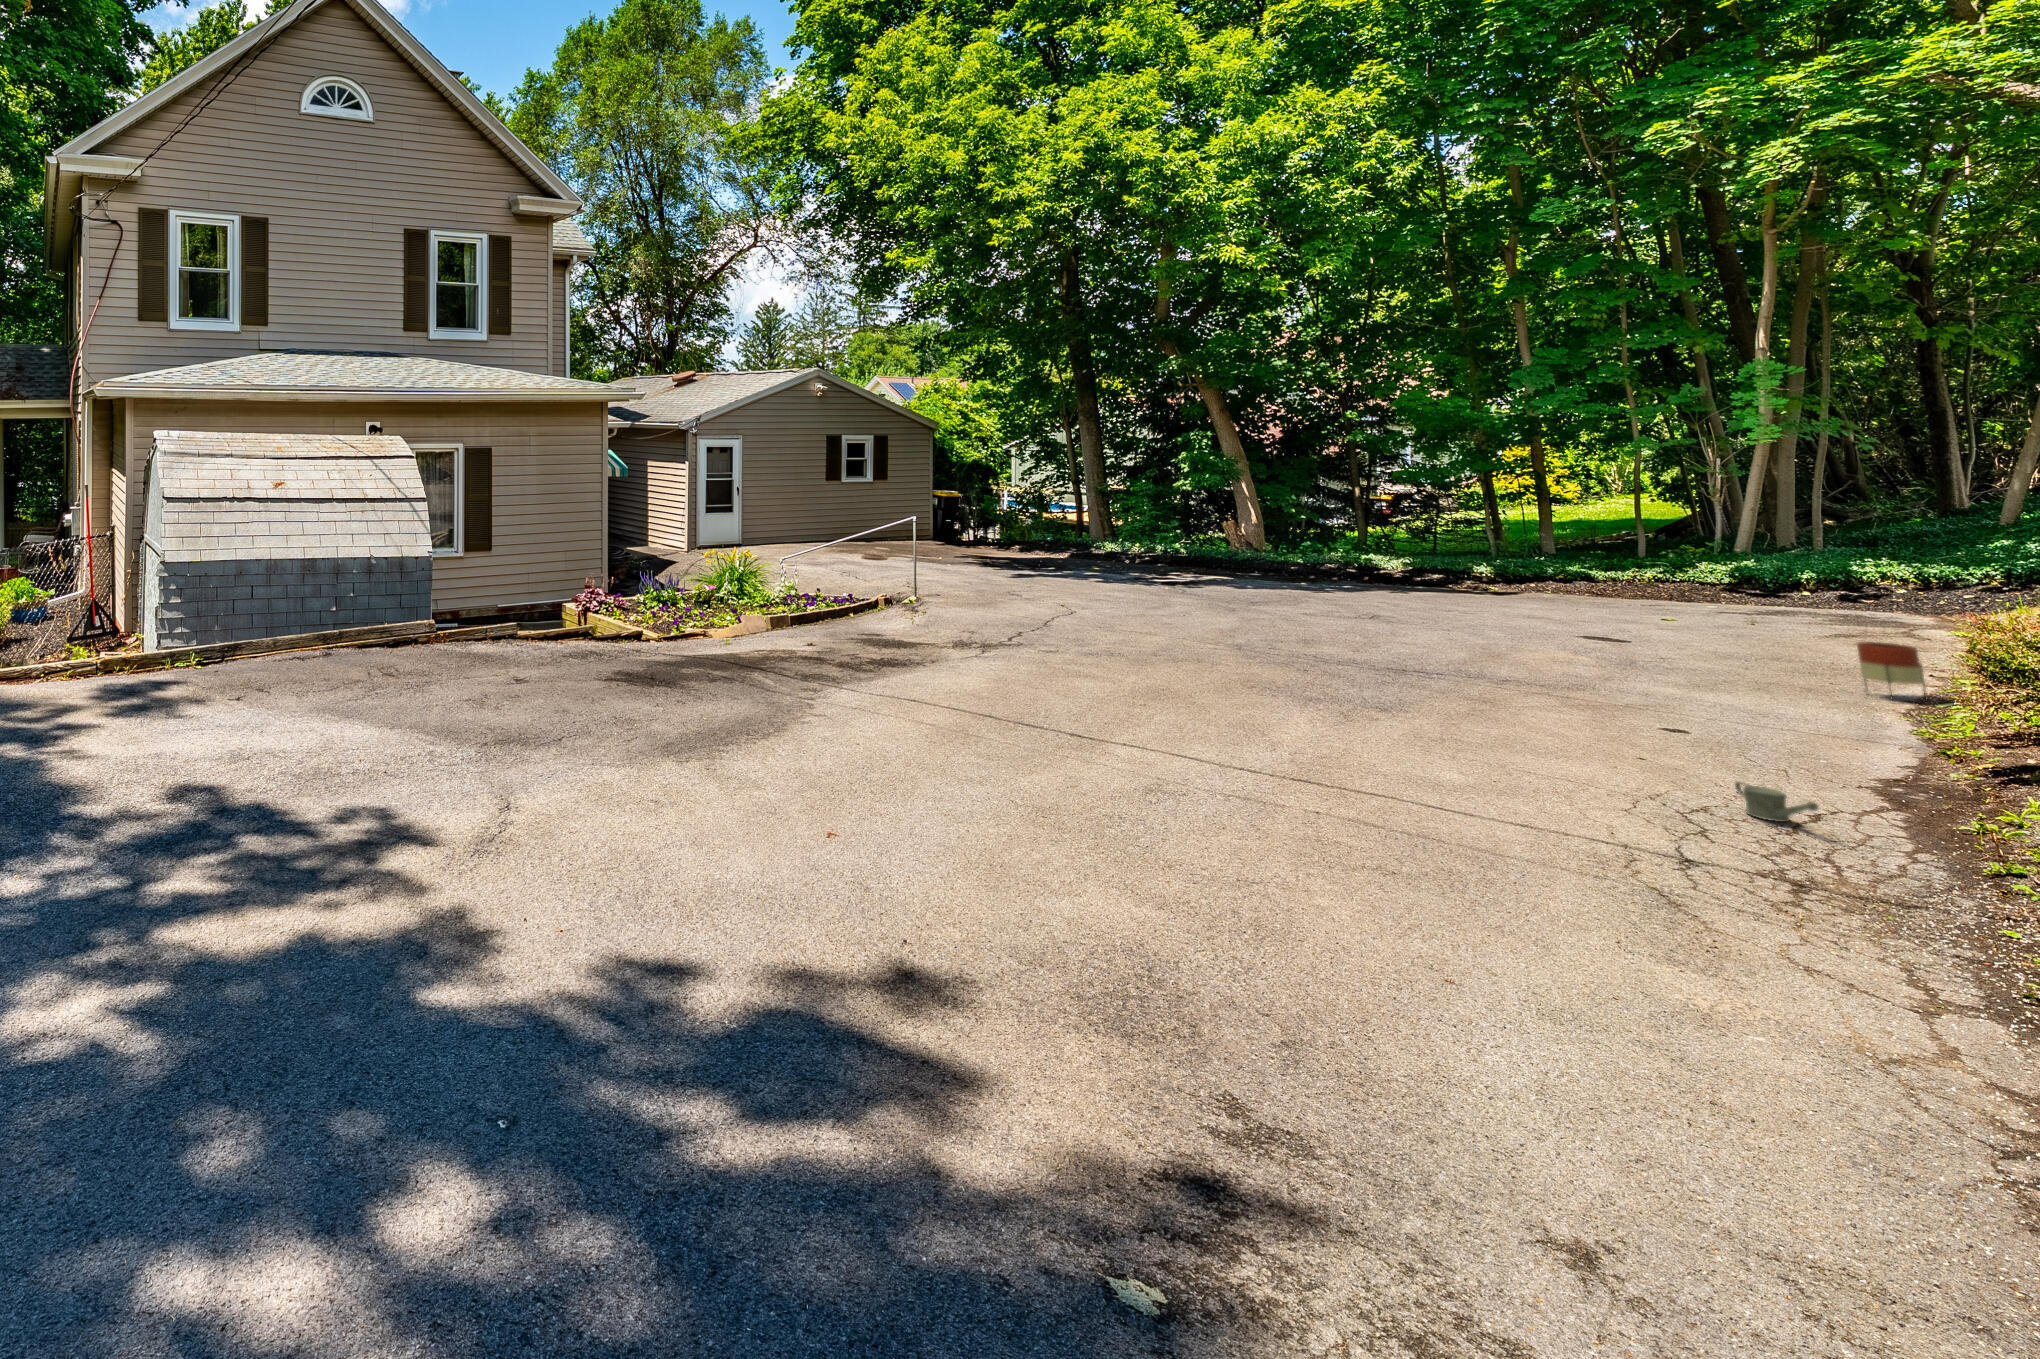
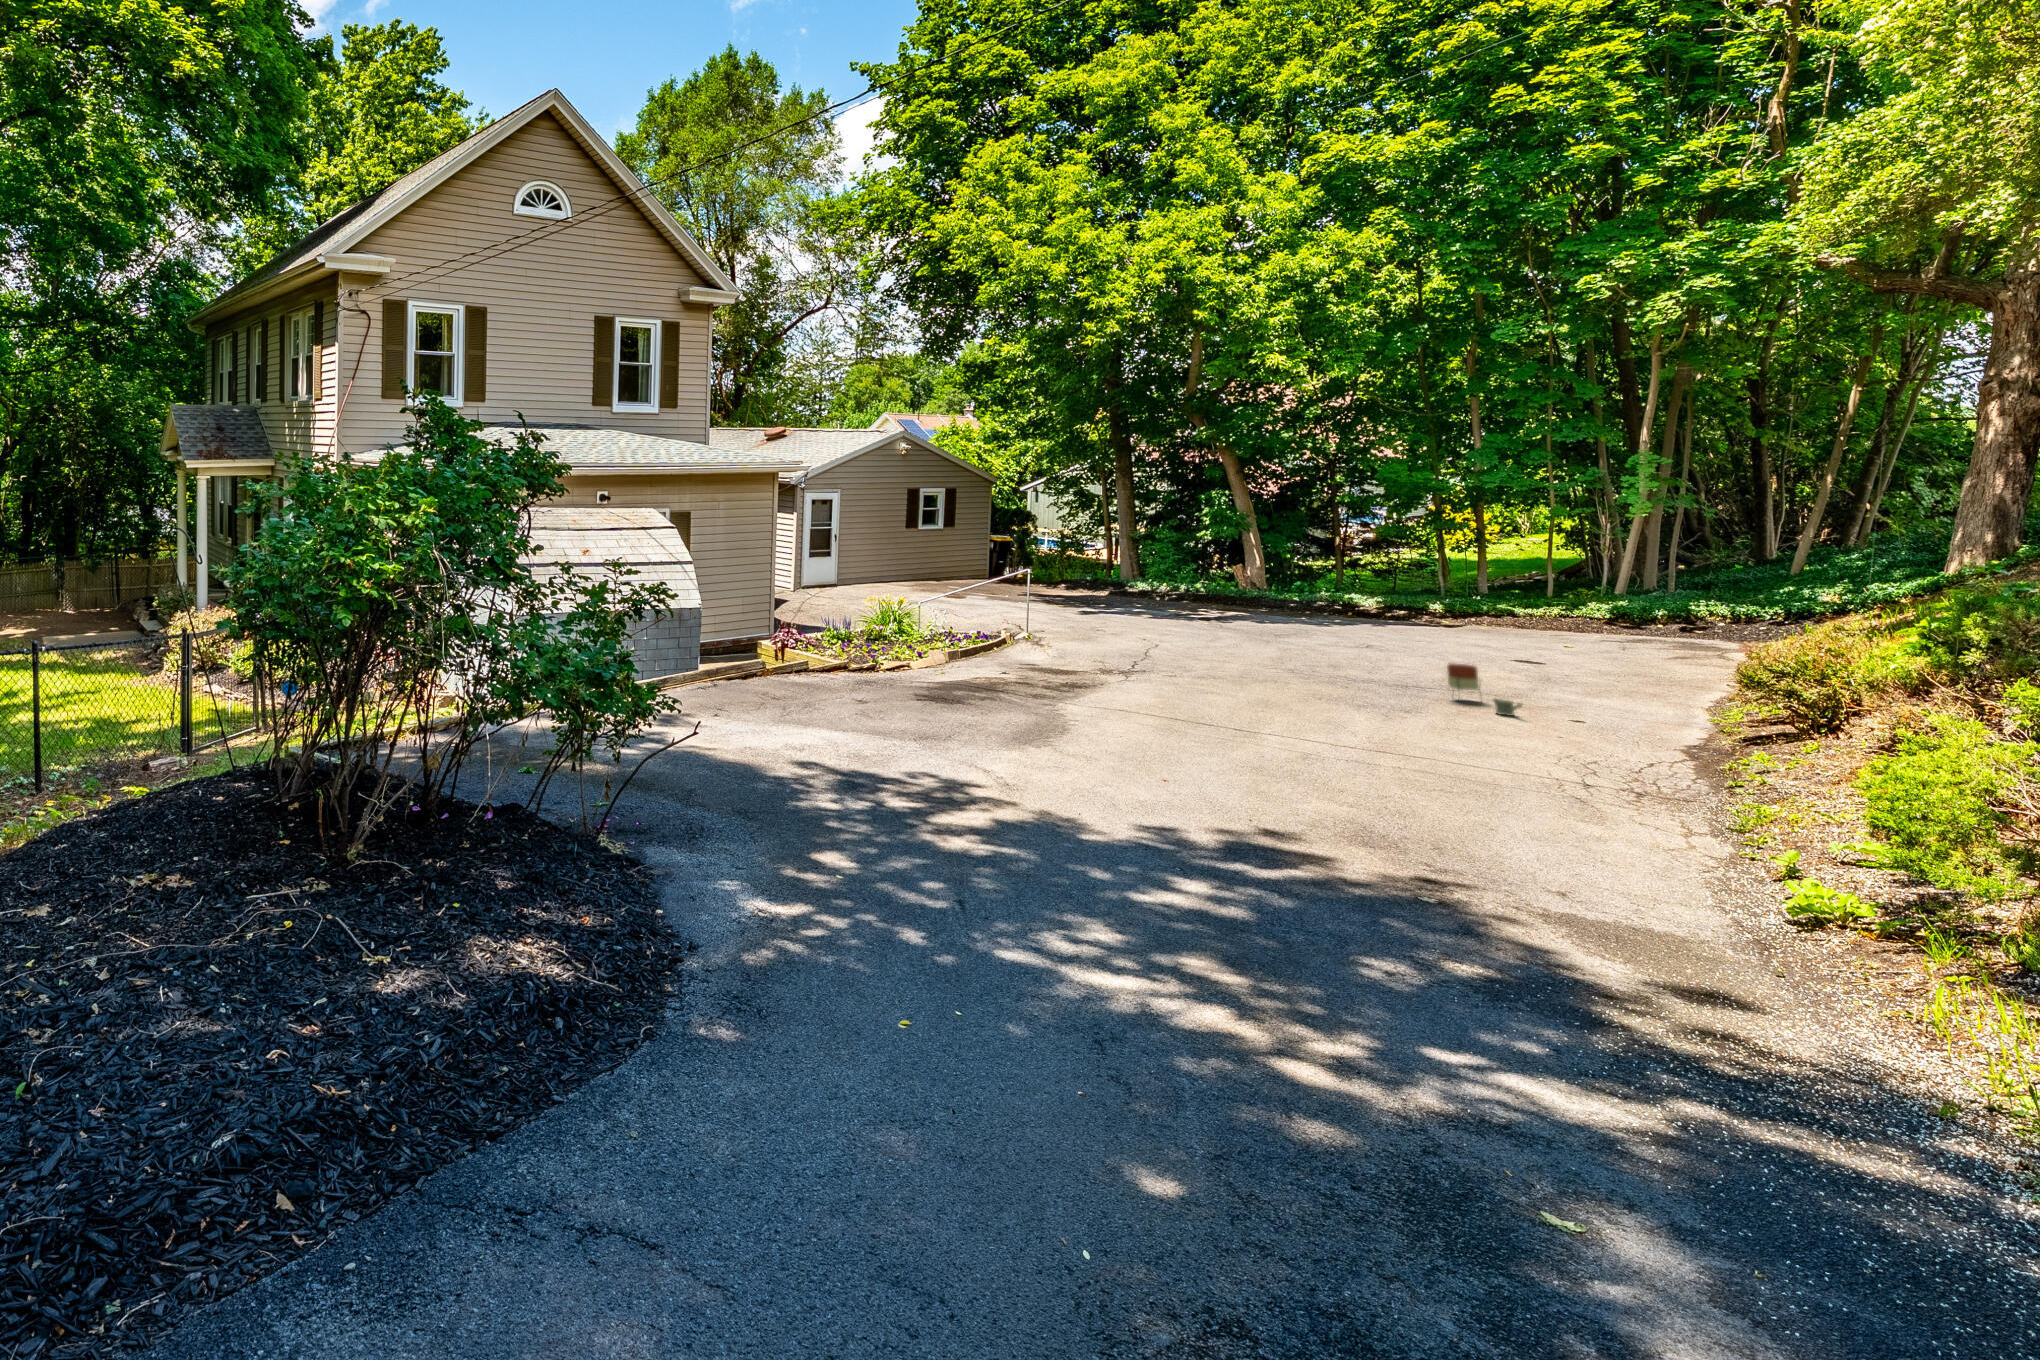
planter: present [1856,642,1926,696] -> present [1447,663,1480,690]

